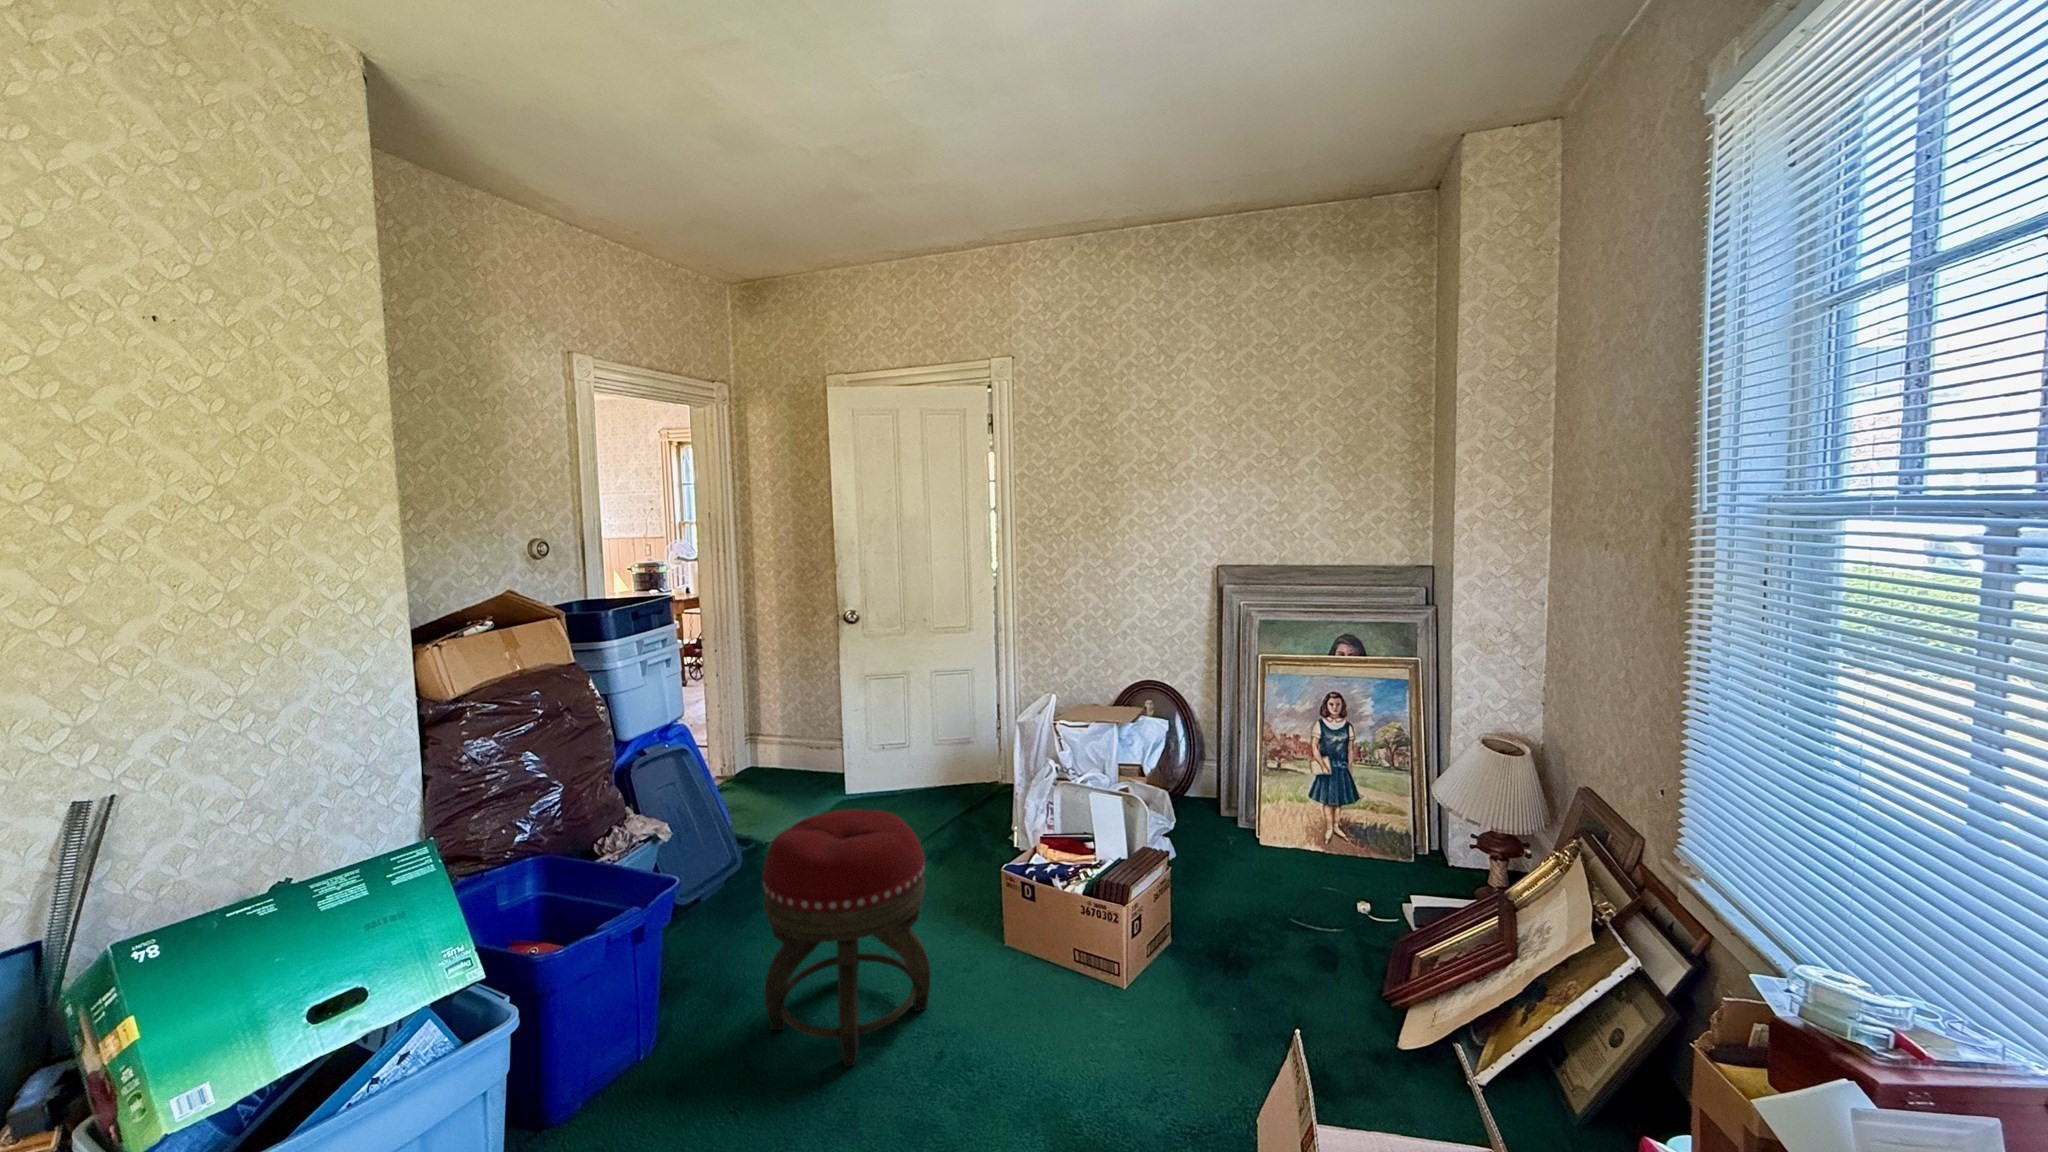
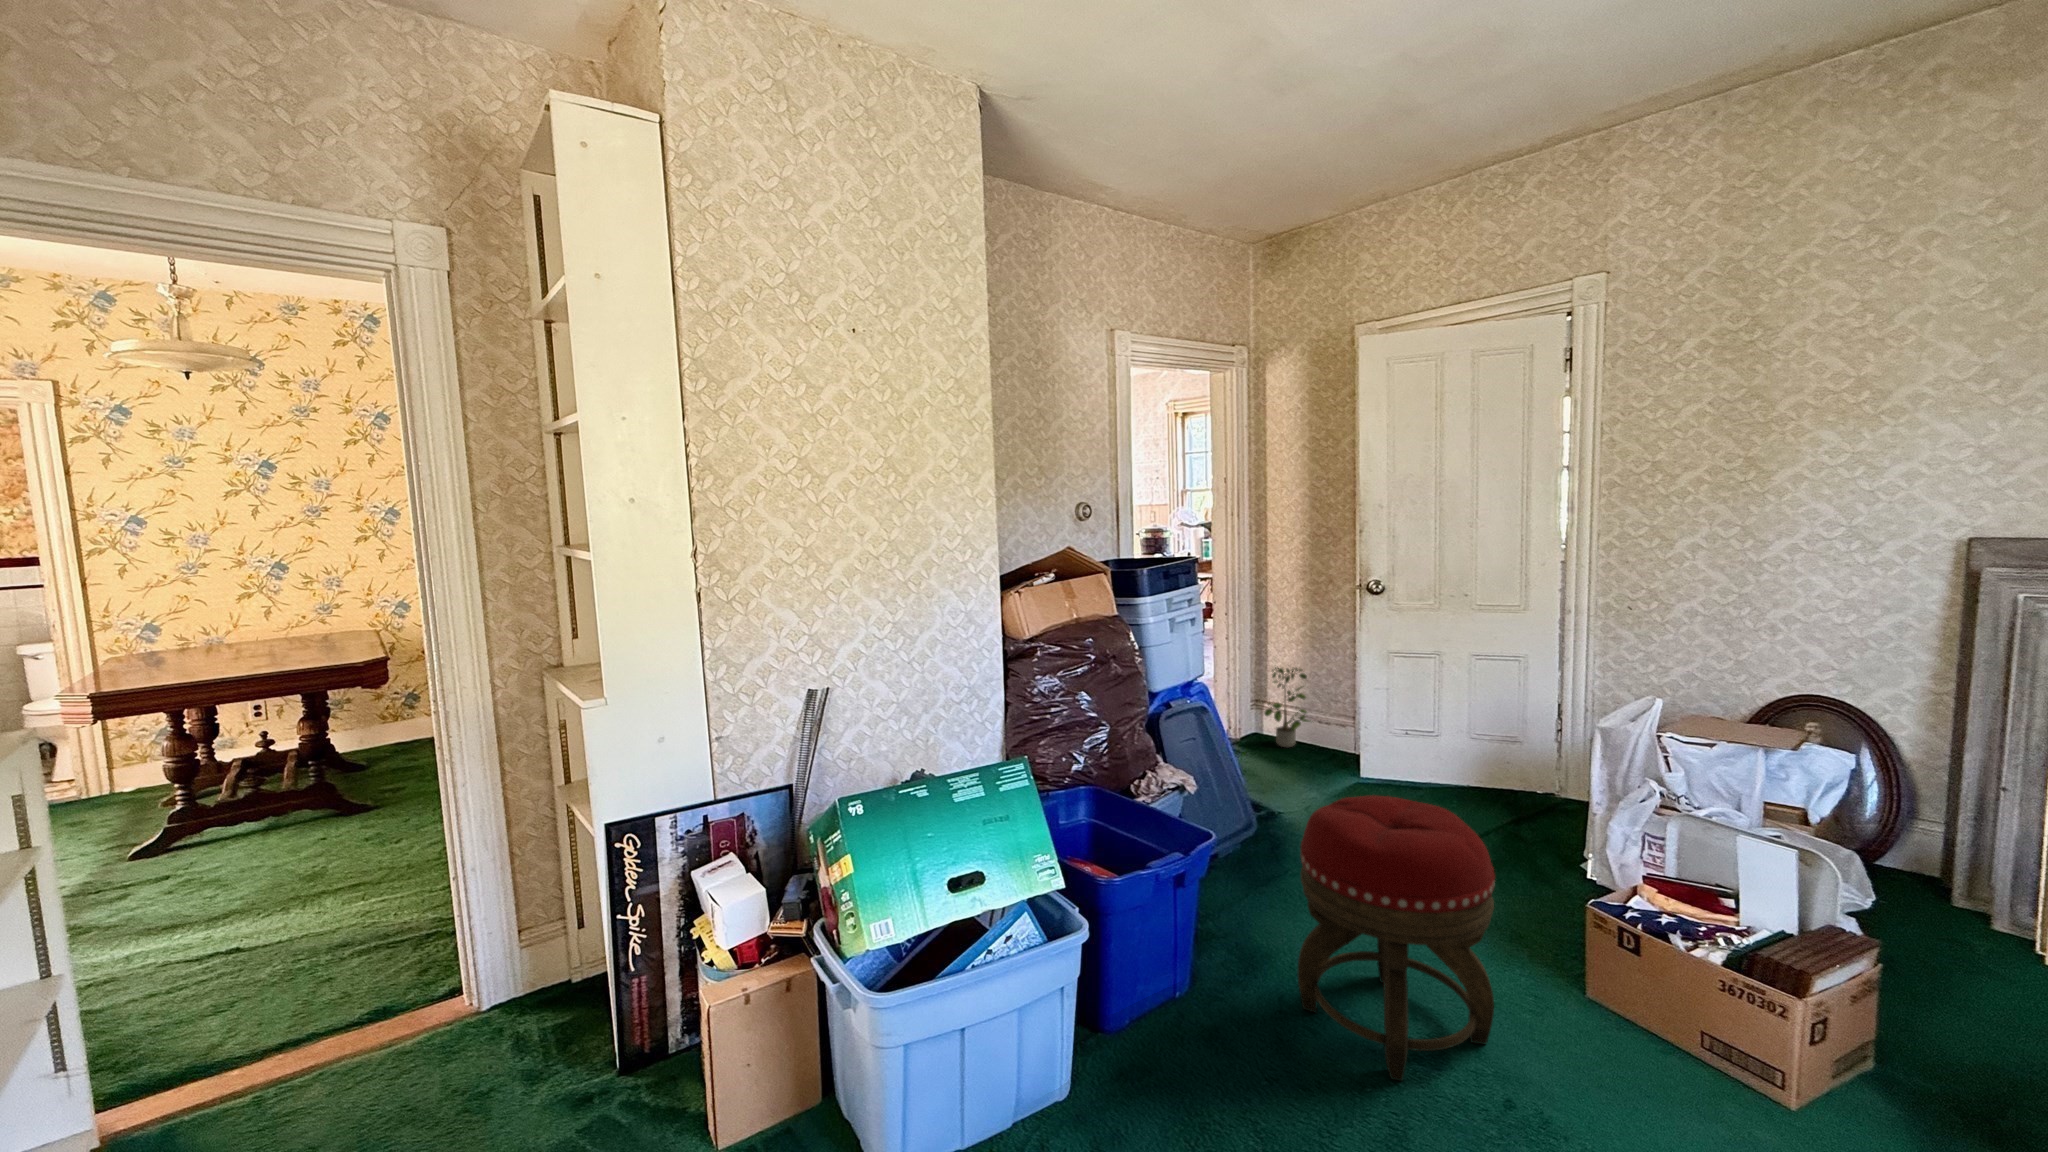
potted plant: none [758,696,807,779] -> present [1264,667,1310,747]

